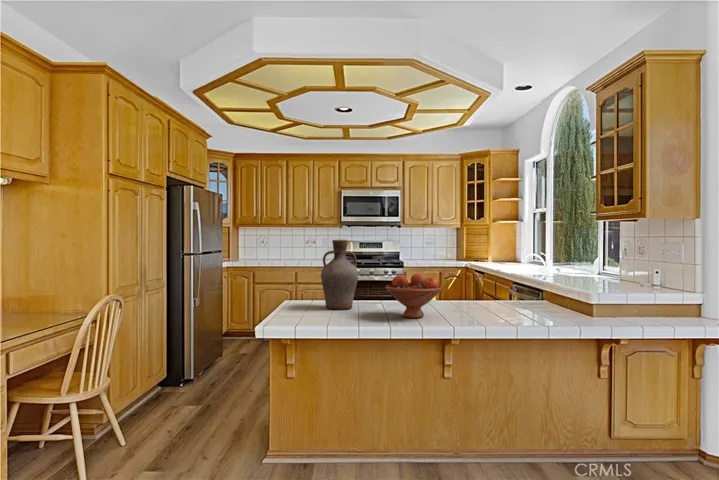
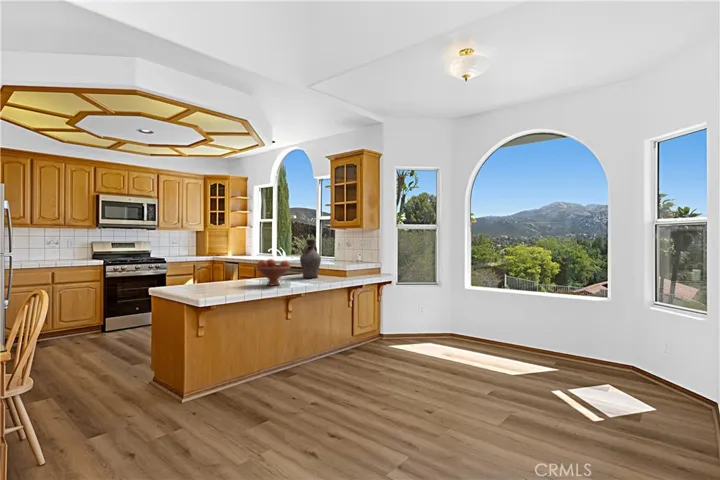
vase: present [321,240,358,310] -> present [300,239,321,278]

